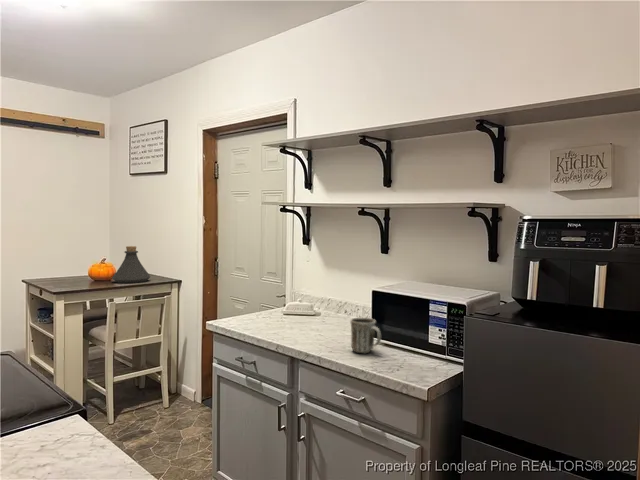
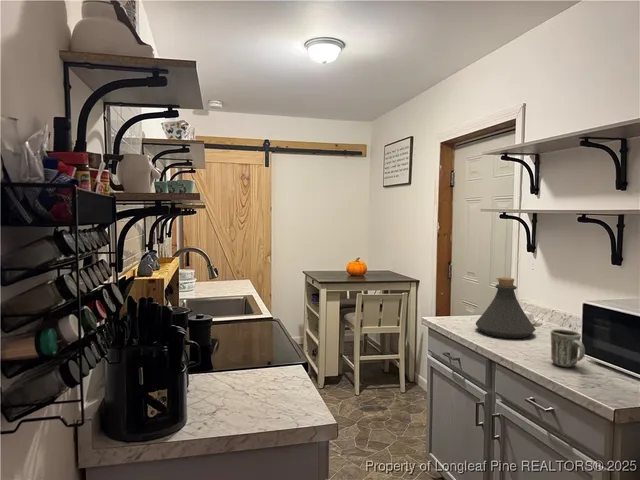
bottle: present [112,246,150,283] -> present [476,278,536,338]

